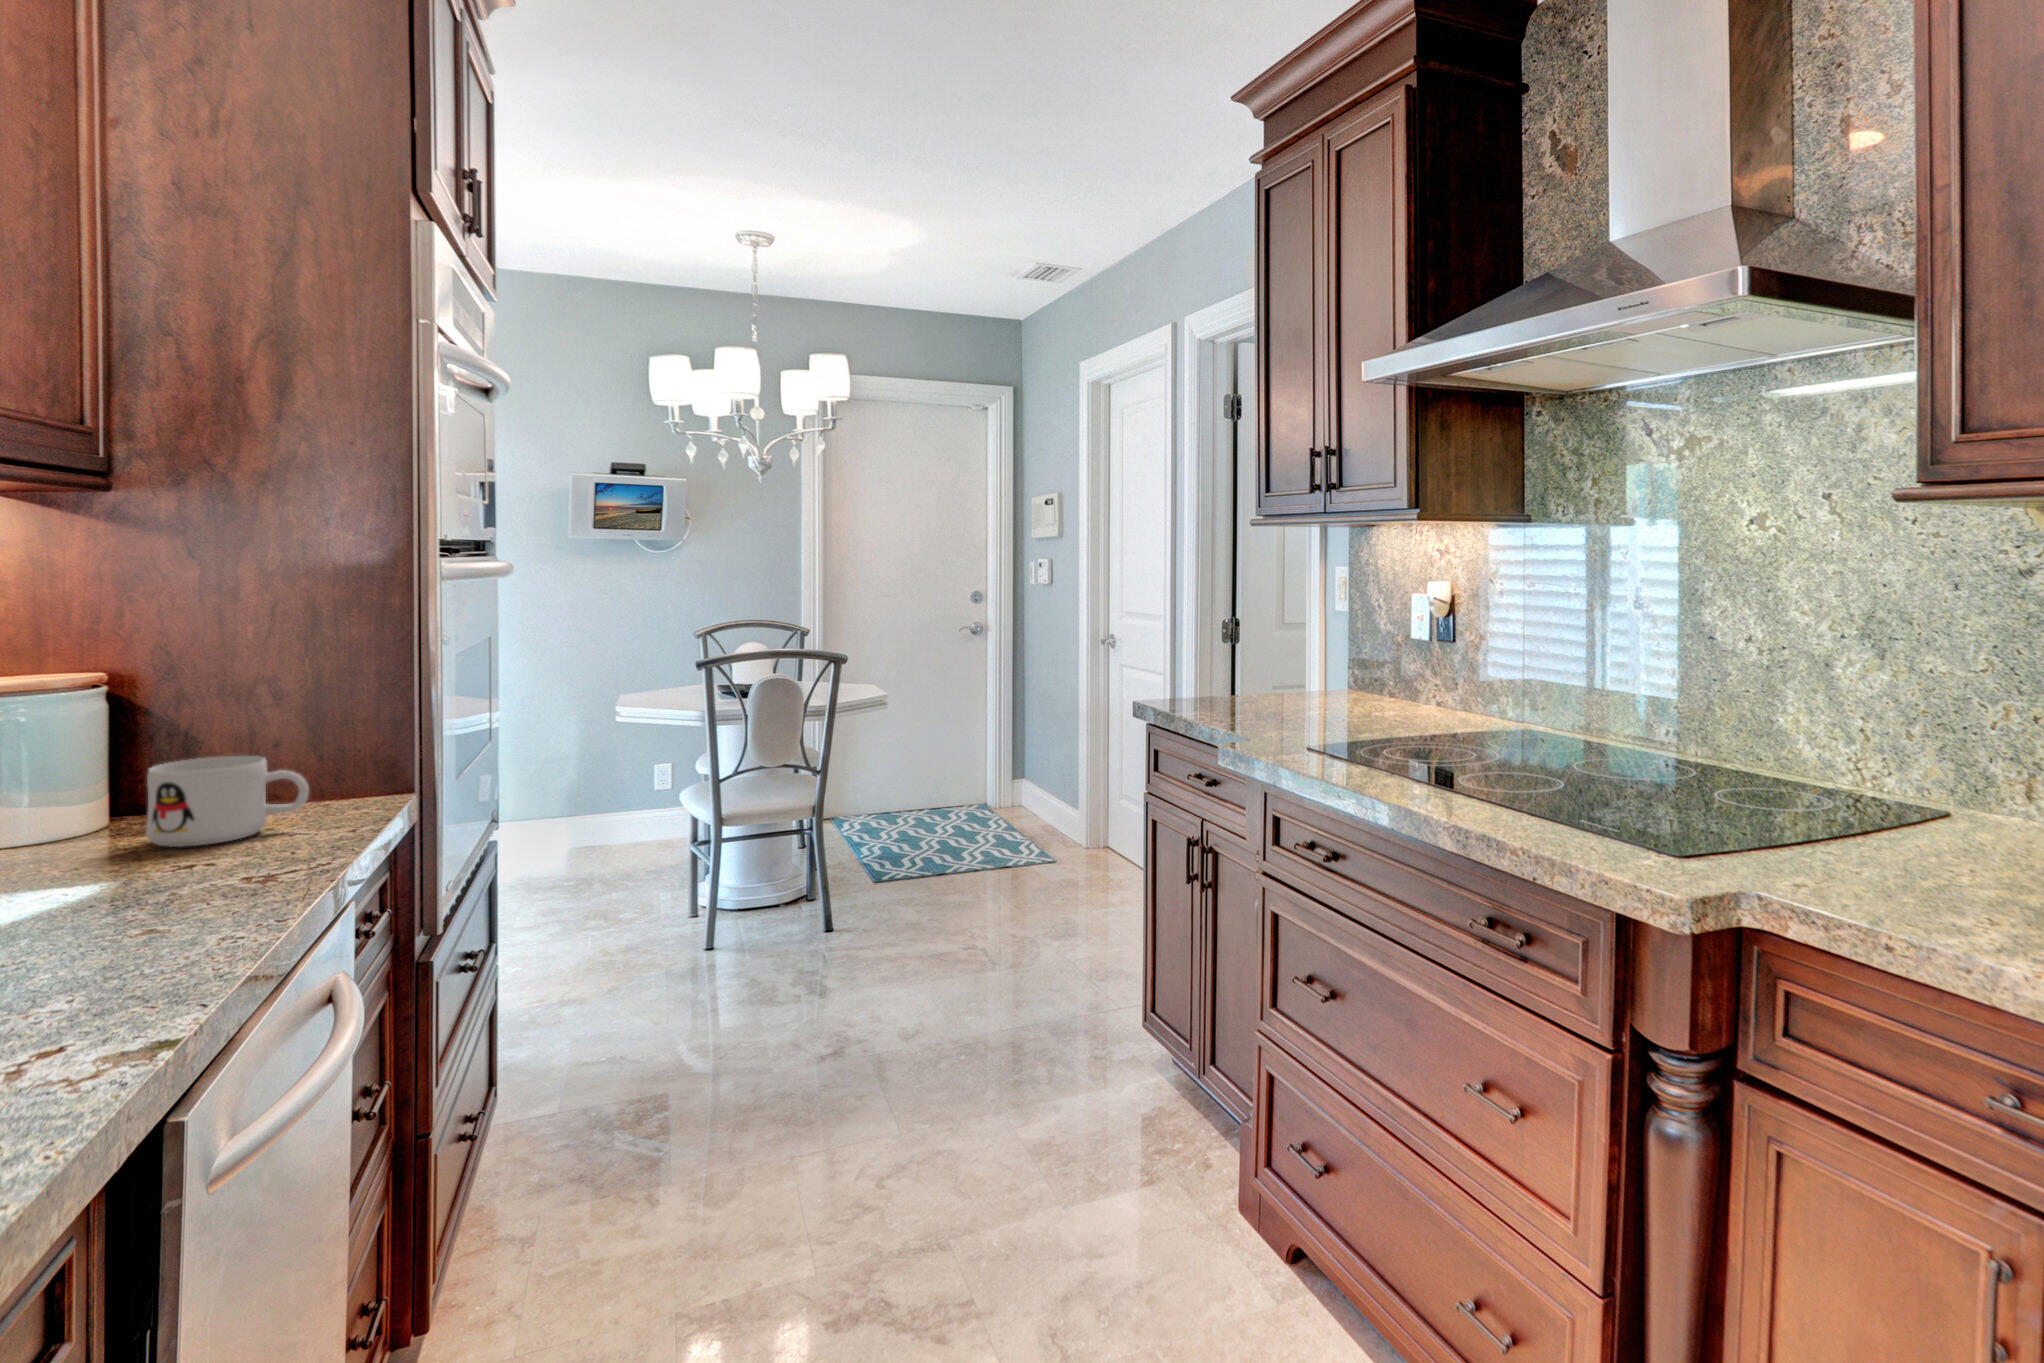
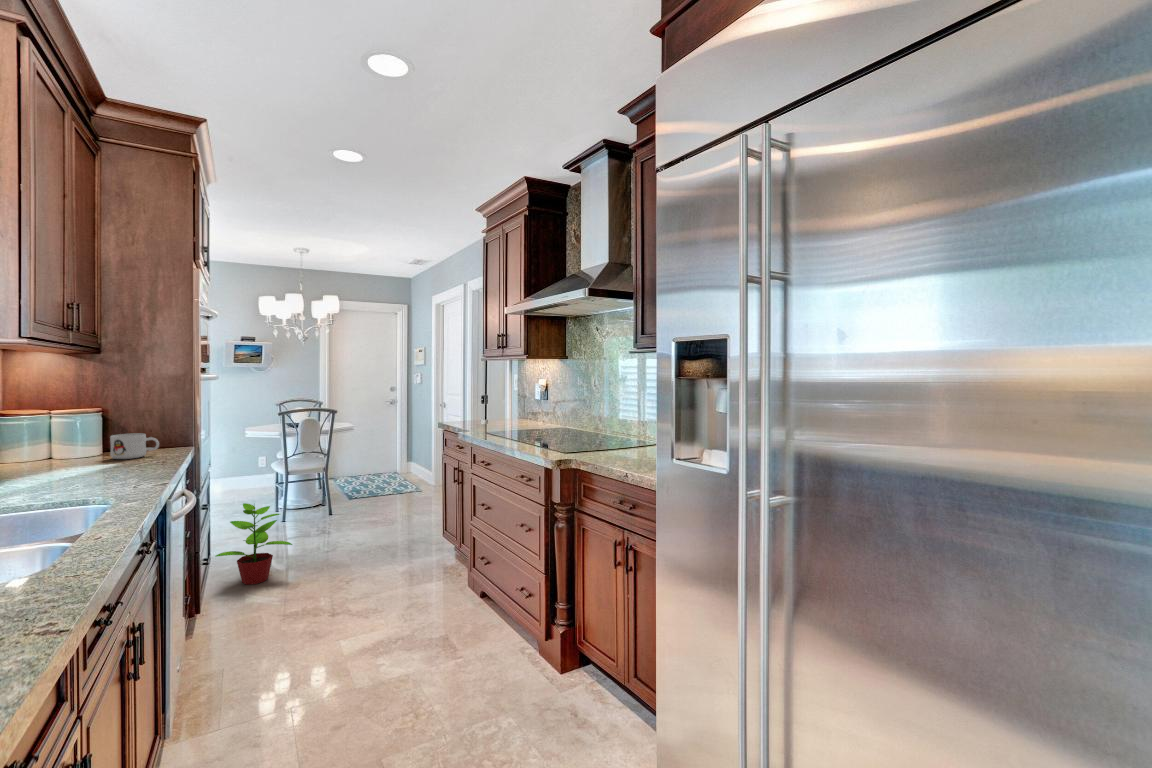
potted plant: none [502,930,724,1182] -> present [216,503,292,585]

